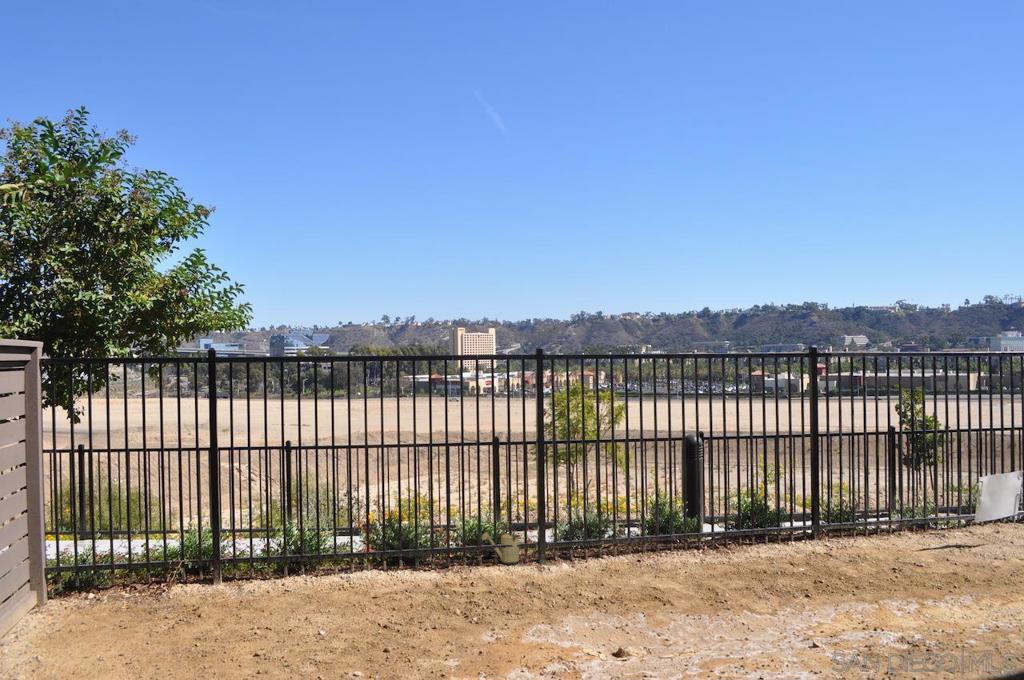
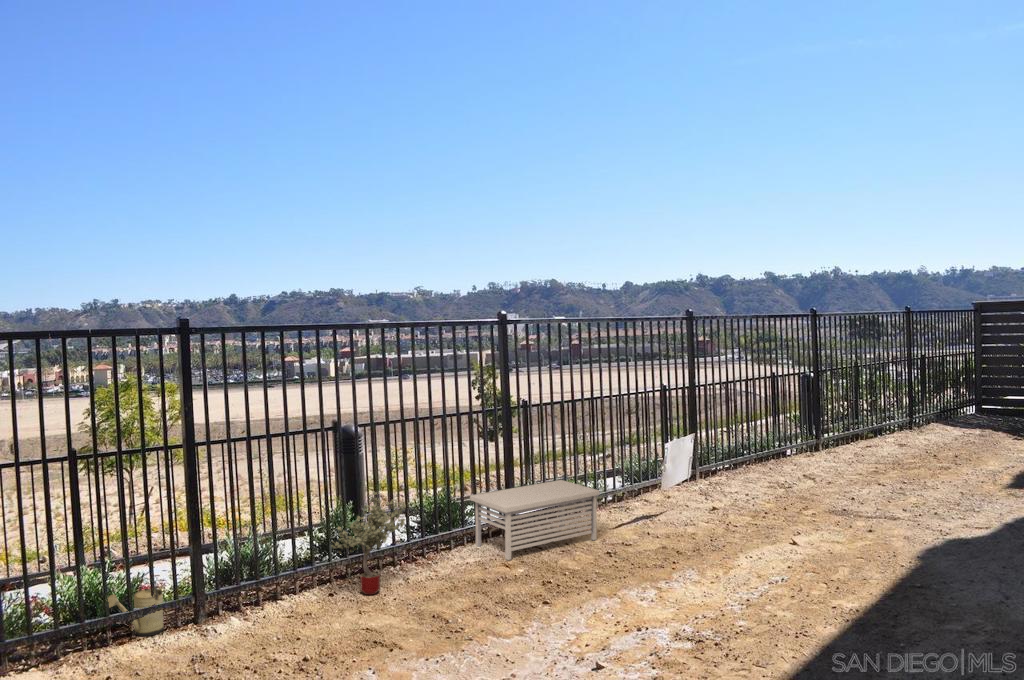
potted tree: none [637,485,700,566] -> present [331,491,406,595]
storage bench: none [770,500,895,560] -> present [470,480,600,560]

